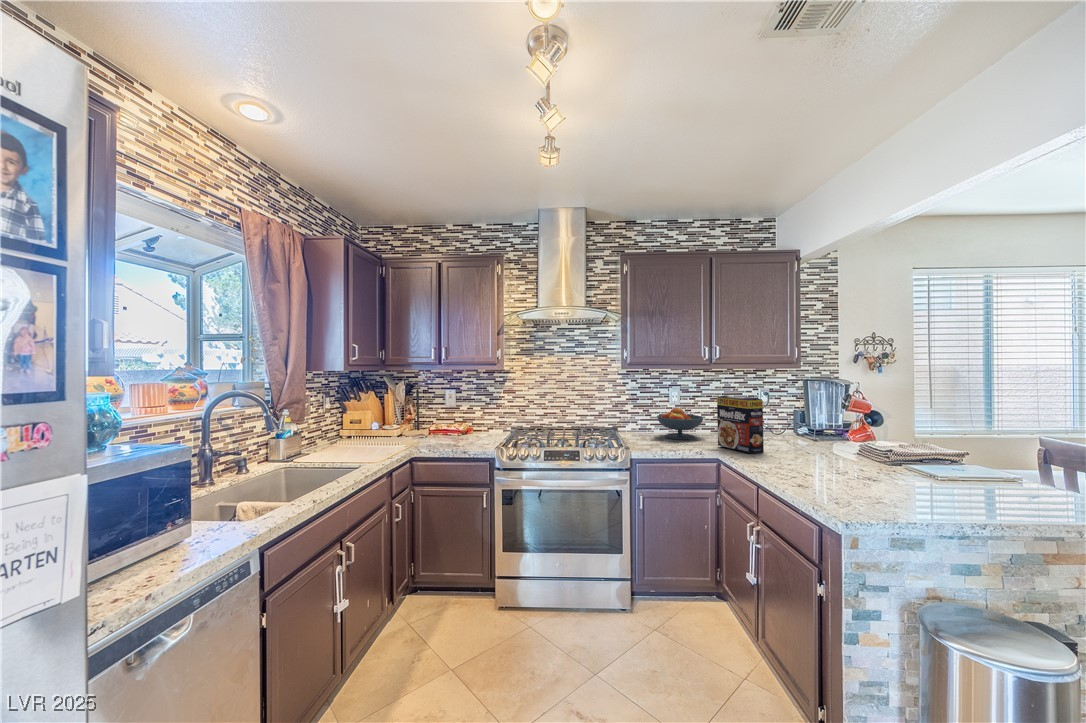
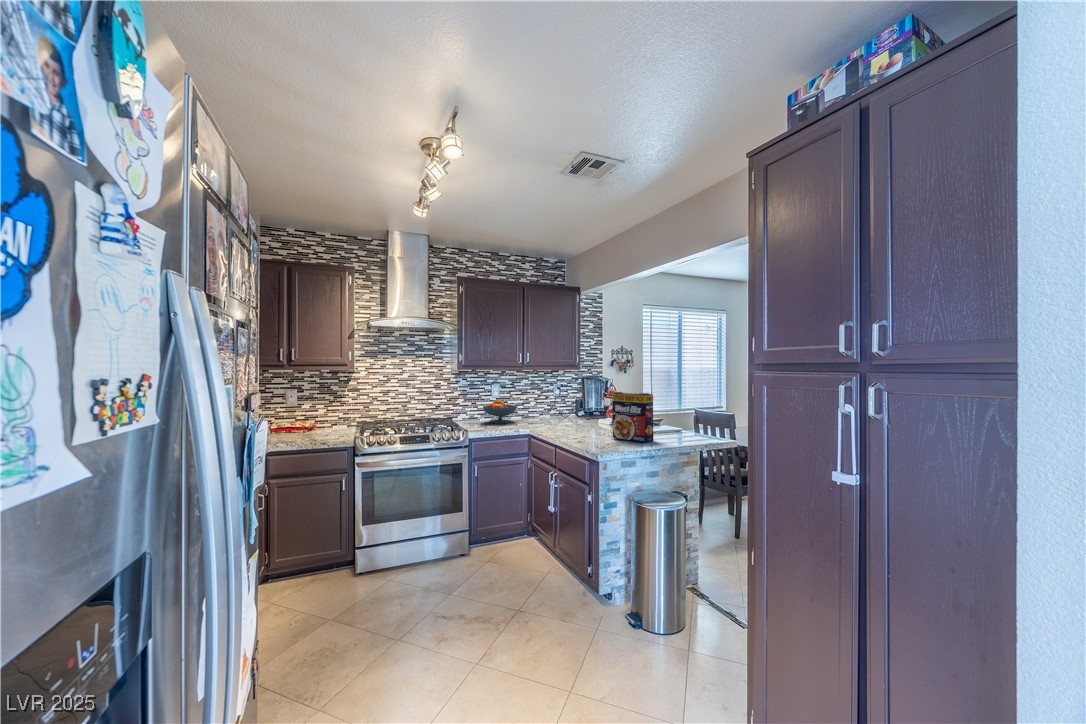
cereal box: present [717,395,764,453] -> present [612,392,653,442]

